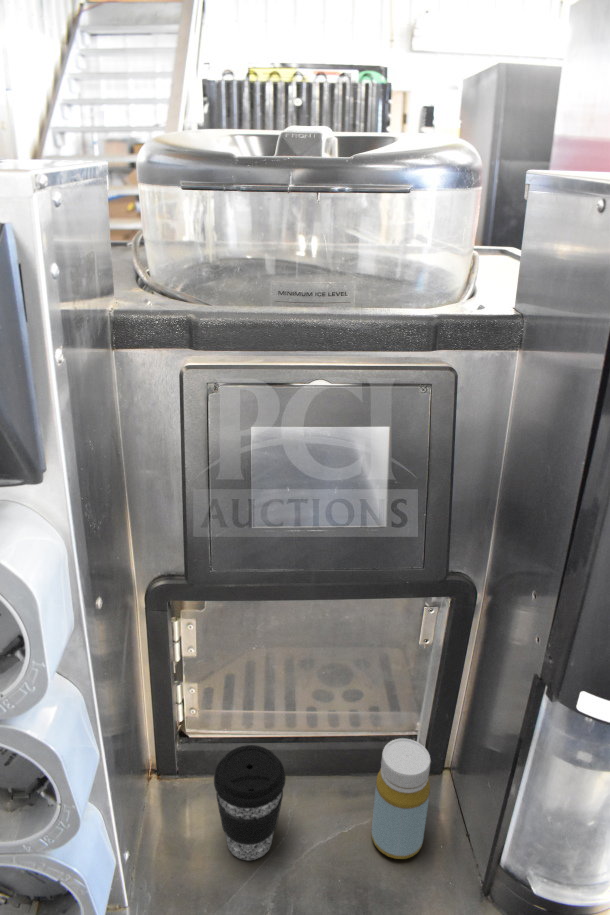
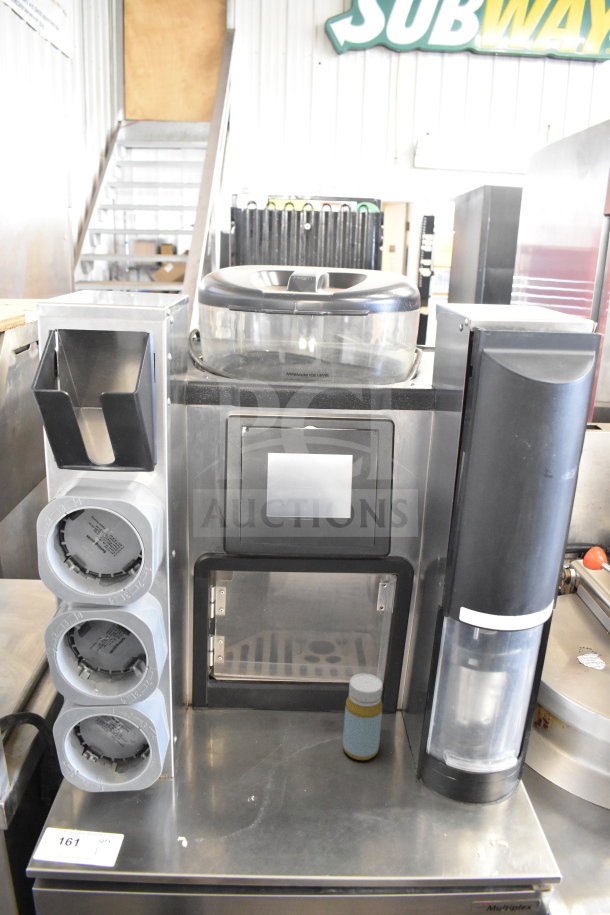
coffee cup: present [214,745,286,860] -> none [235,677,284,757]

